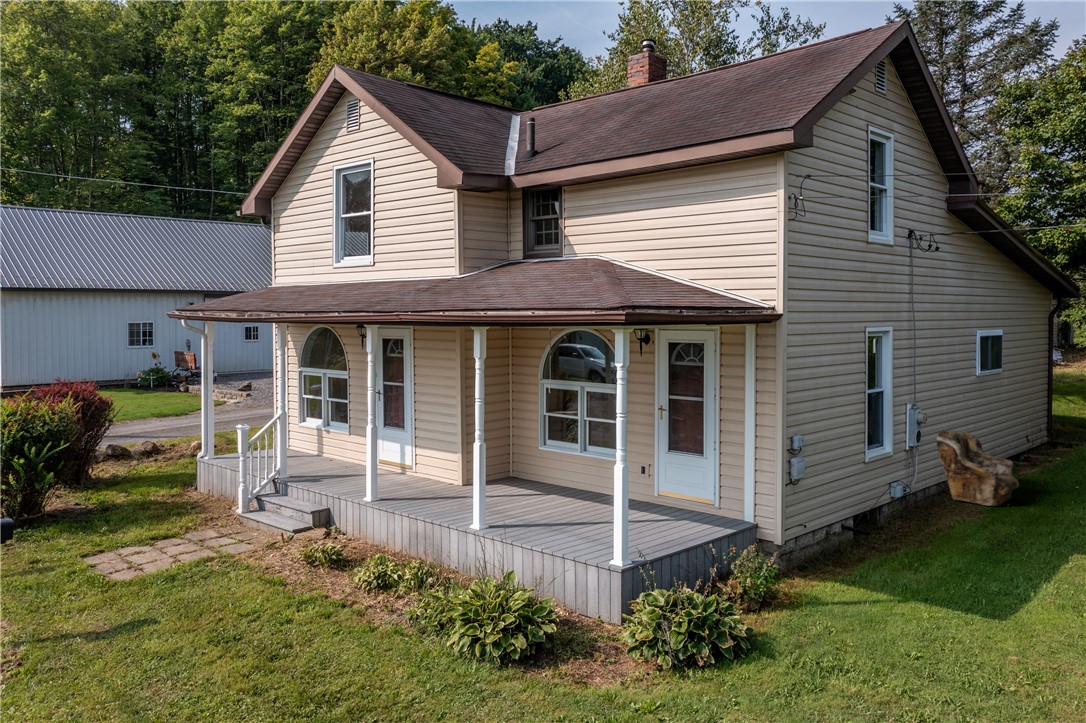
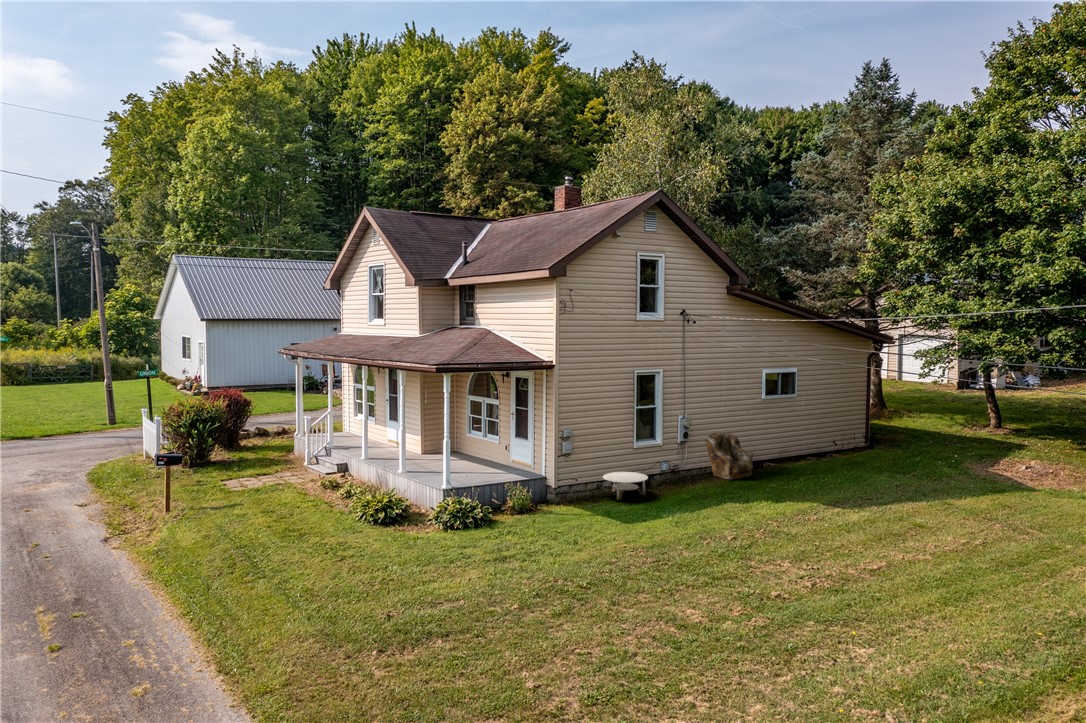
round table: none [839,504,927,558] -> present [603,472,648,500]

